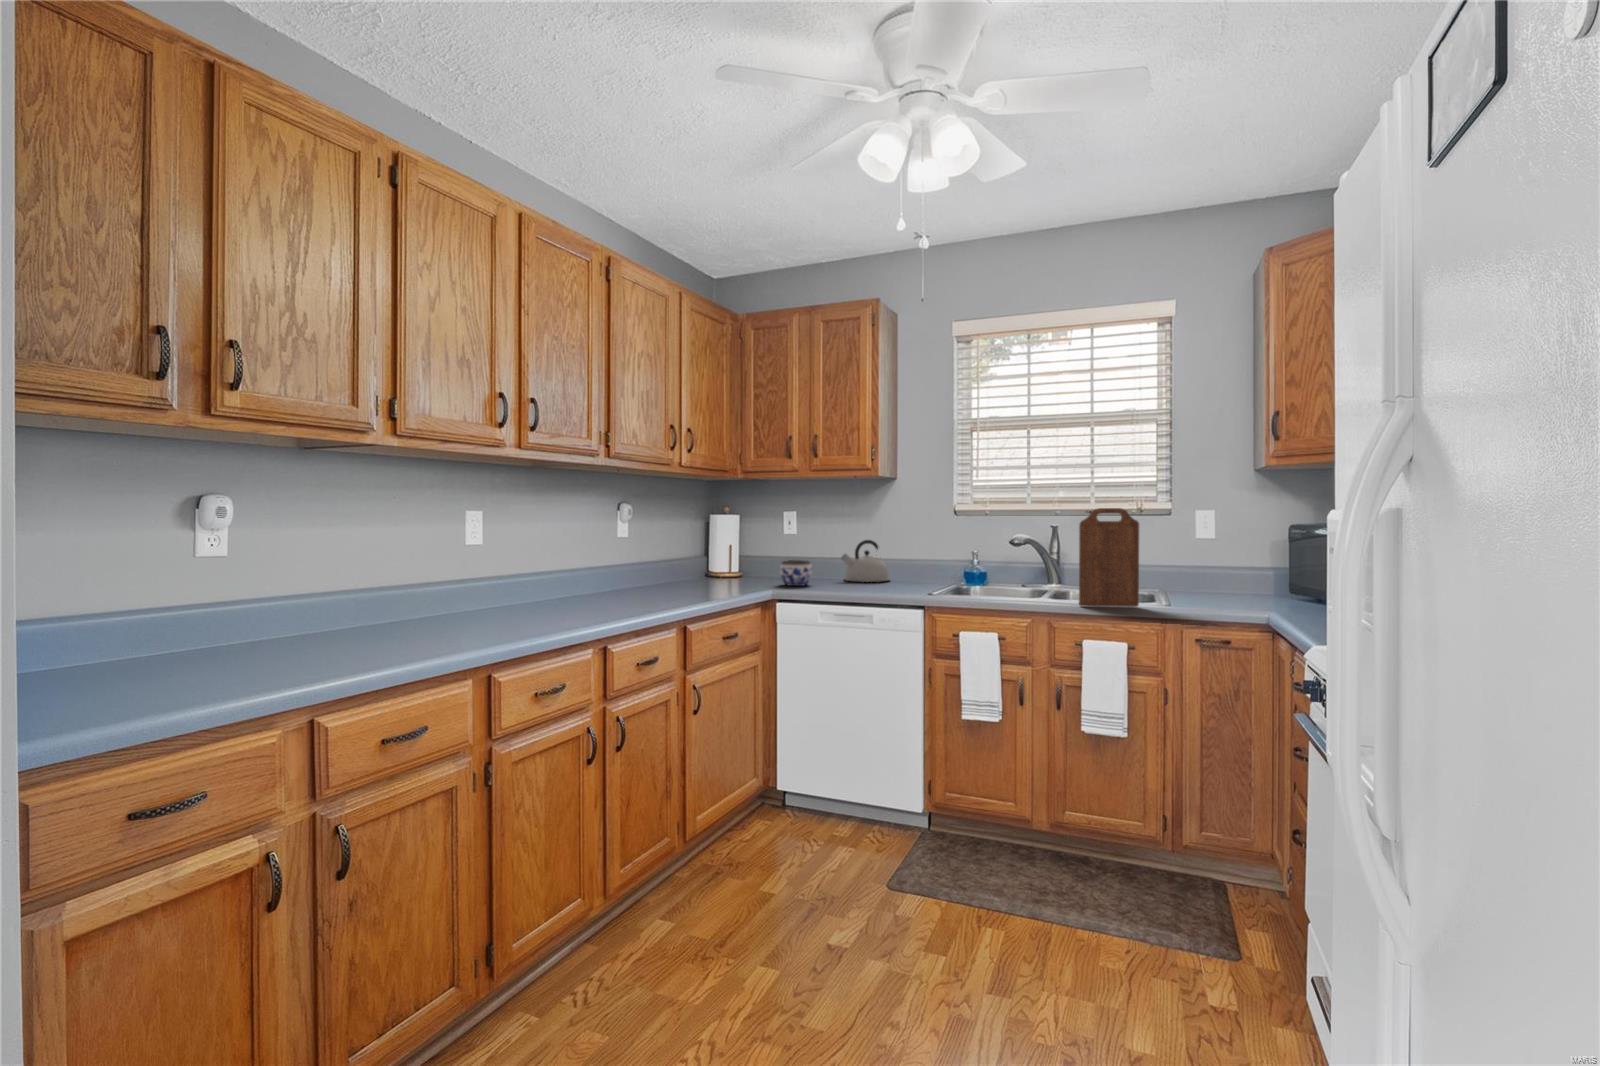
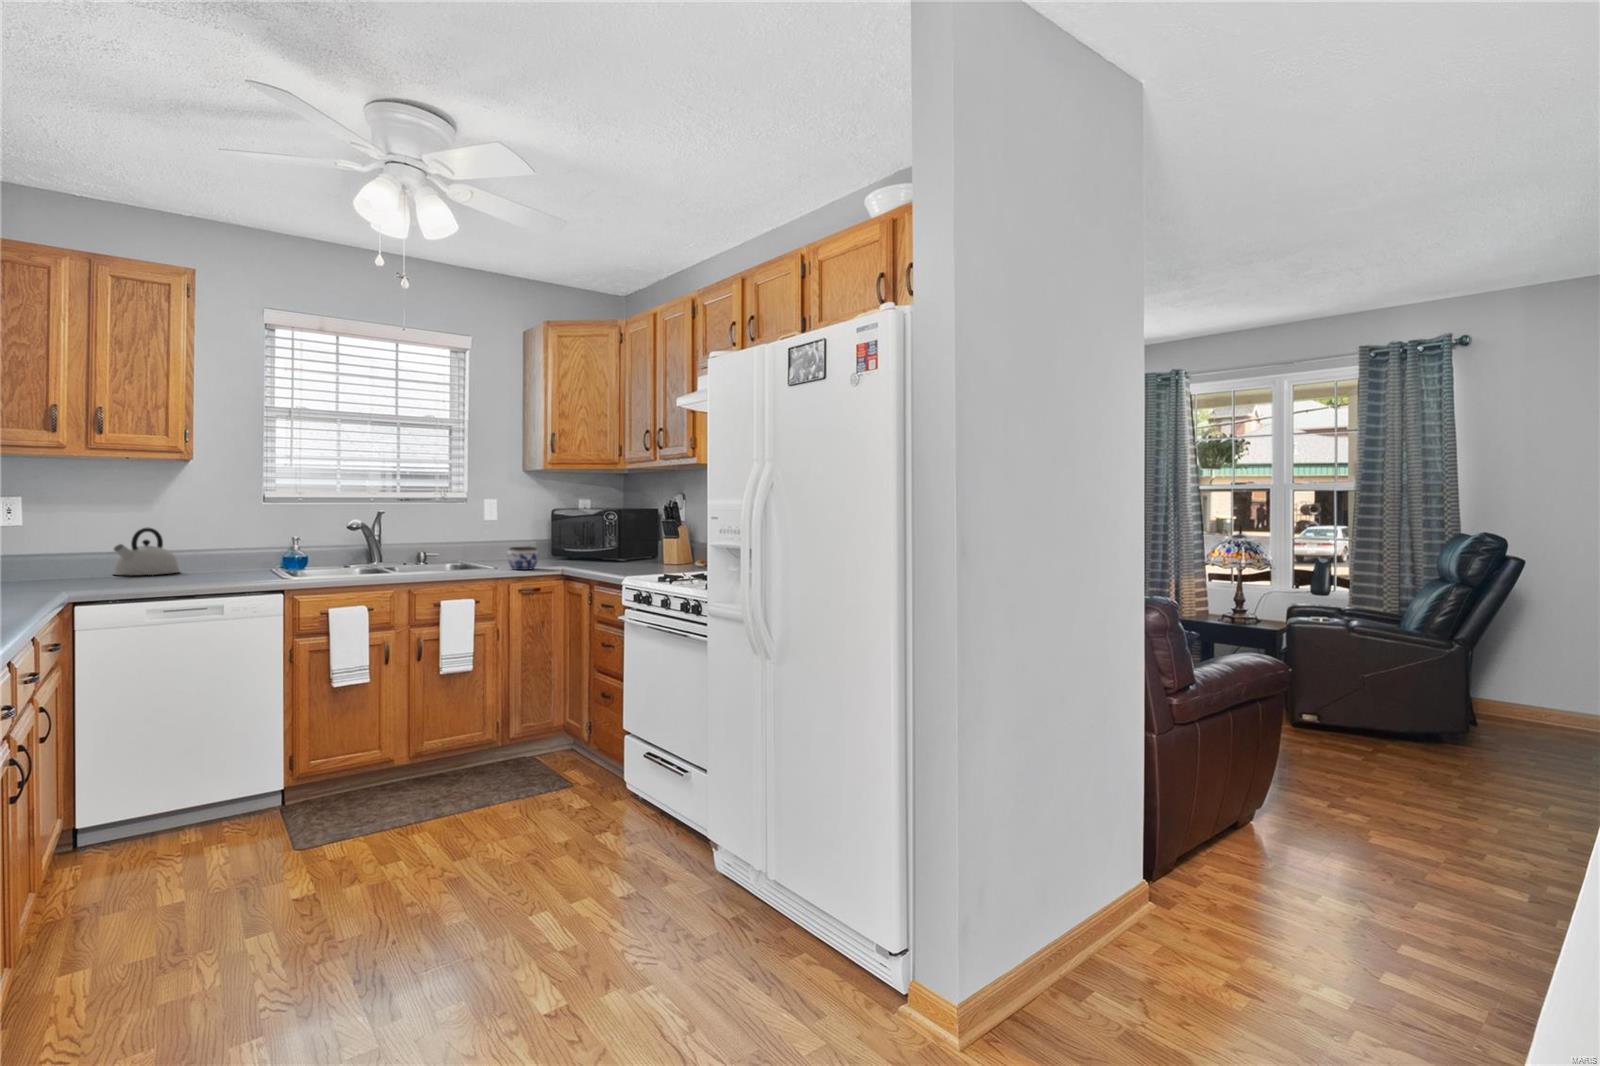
cutting board: present [1079,508,1139,607] -> none [437,498,478,576]
jar: present [780,560,812,586] -> present [507,546,539,570]

